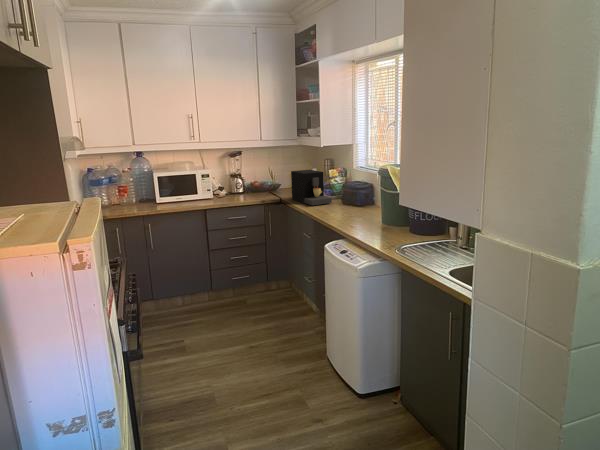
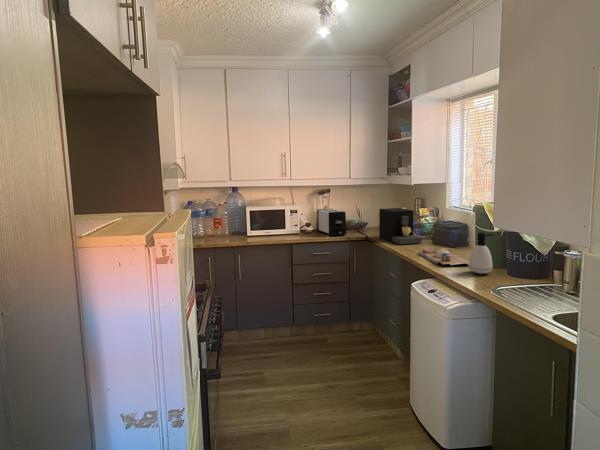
toaster: none [230,172,260,200] -> present [317,209,347,236]
soap dispenser: none [375,194,398,233] -> present [468,232,494,274]
cutting board: none [330,208,379,226] -> present [419,247,469,265]

